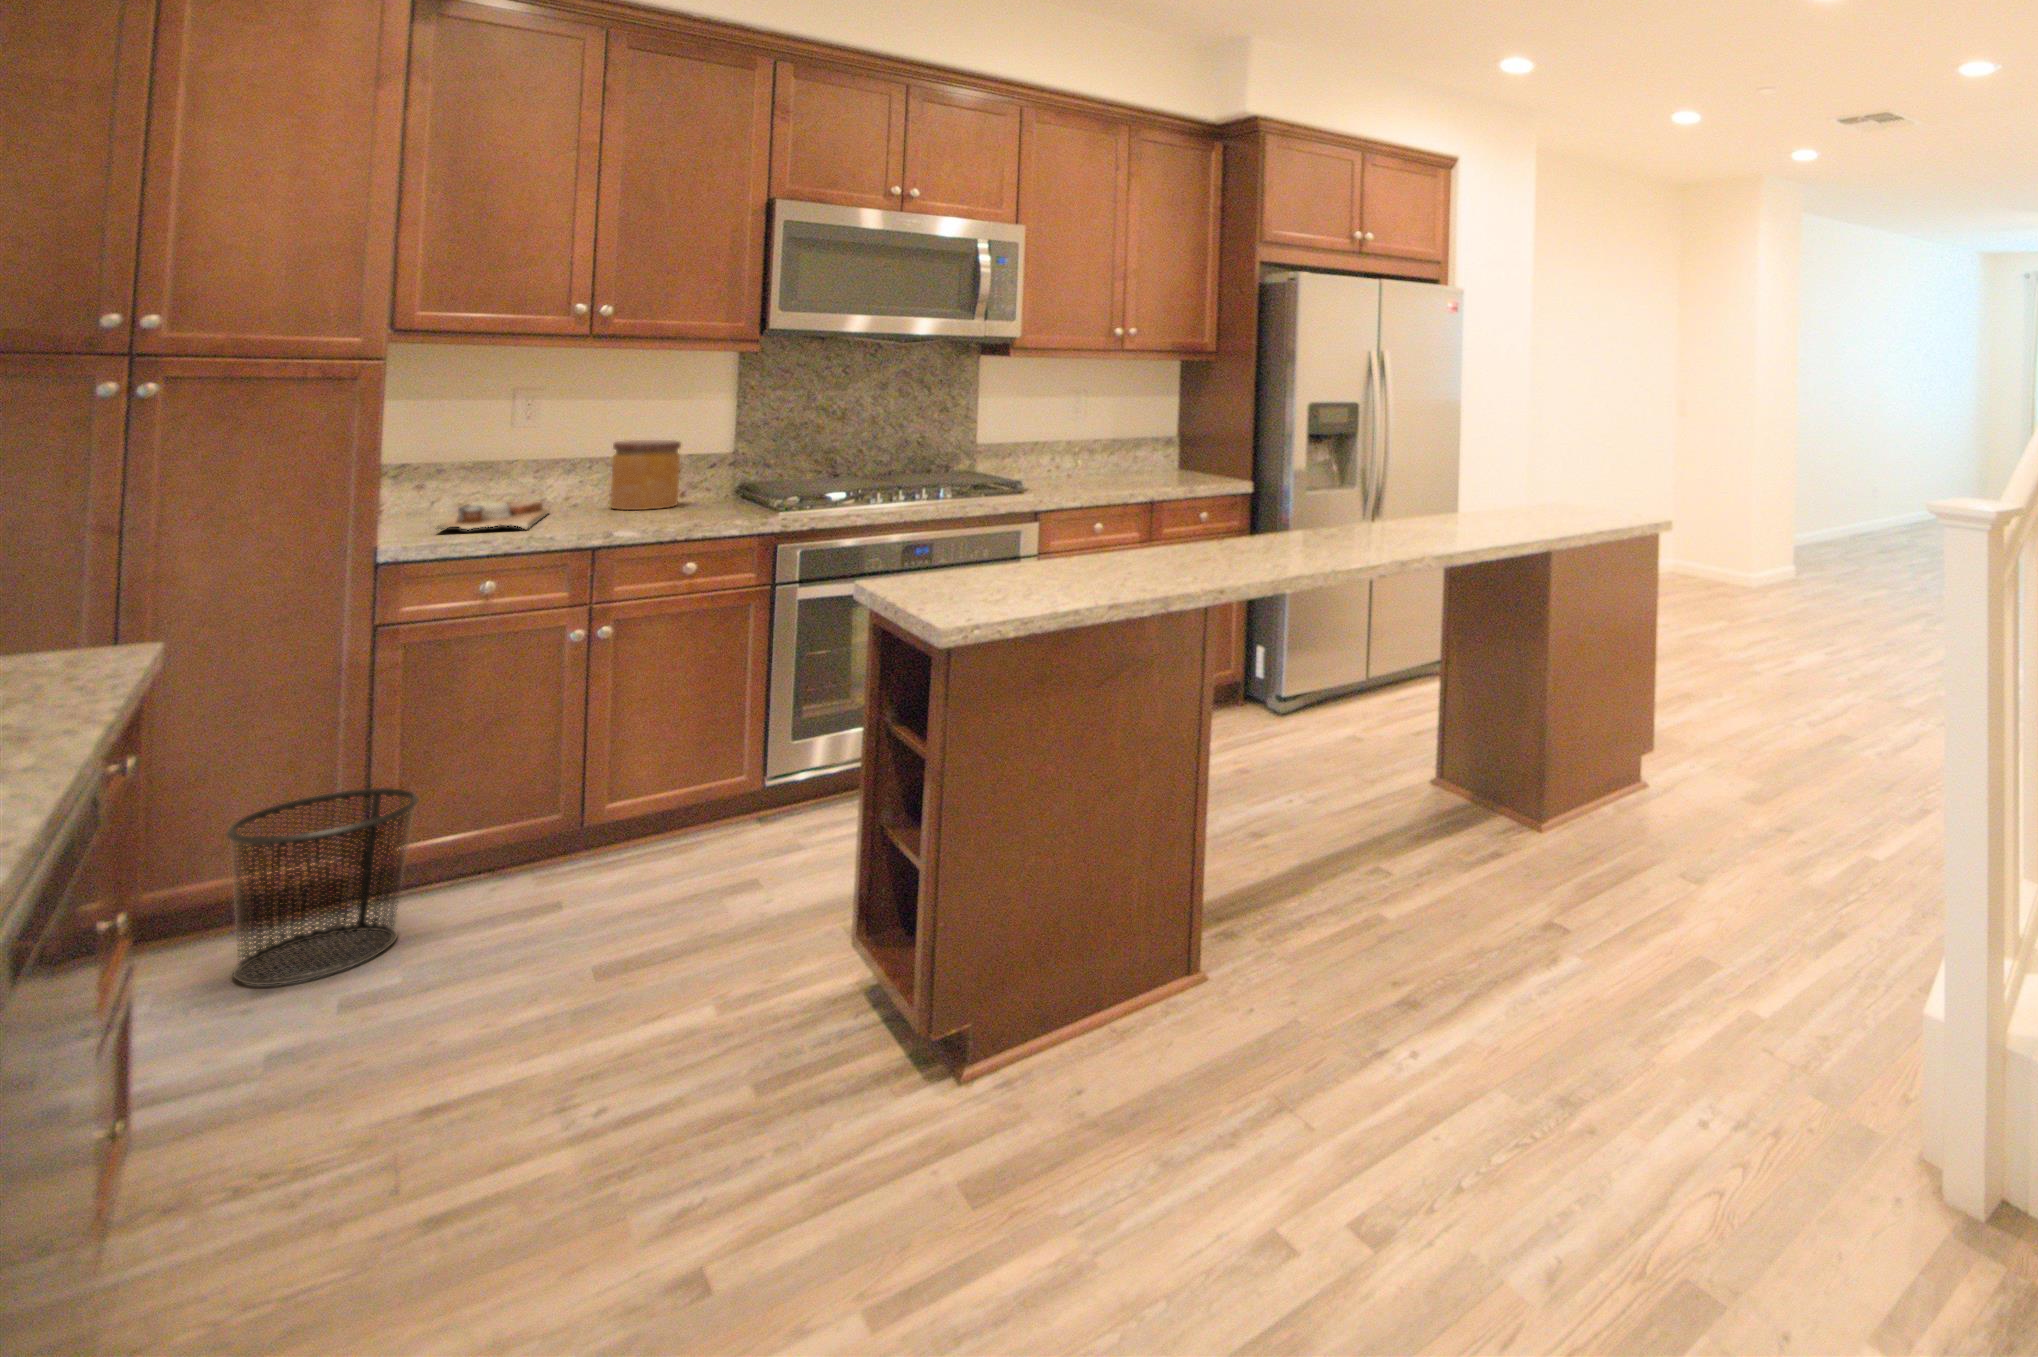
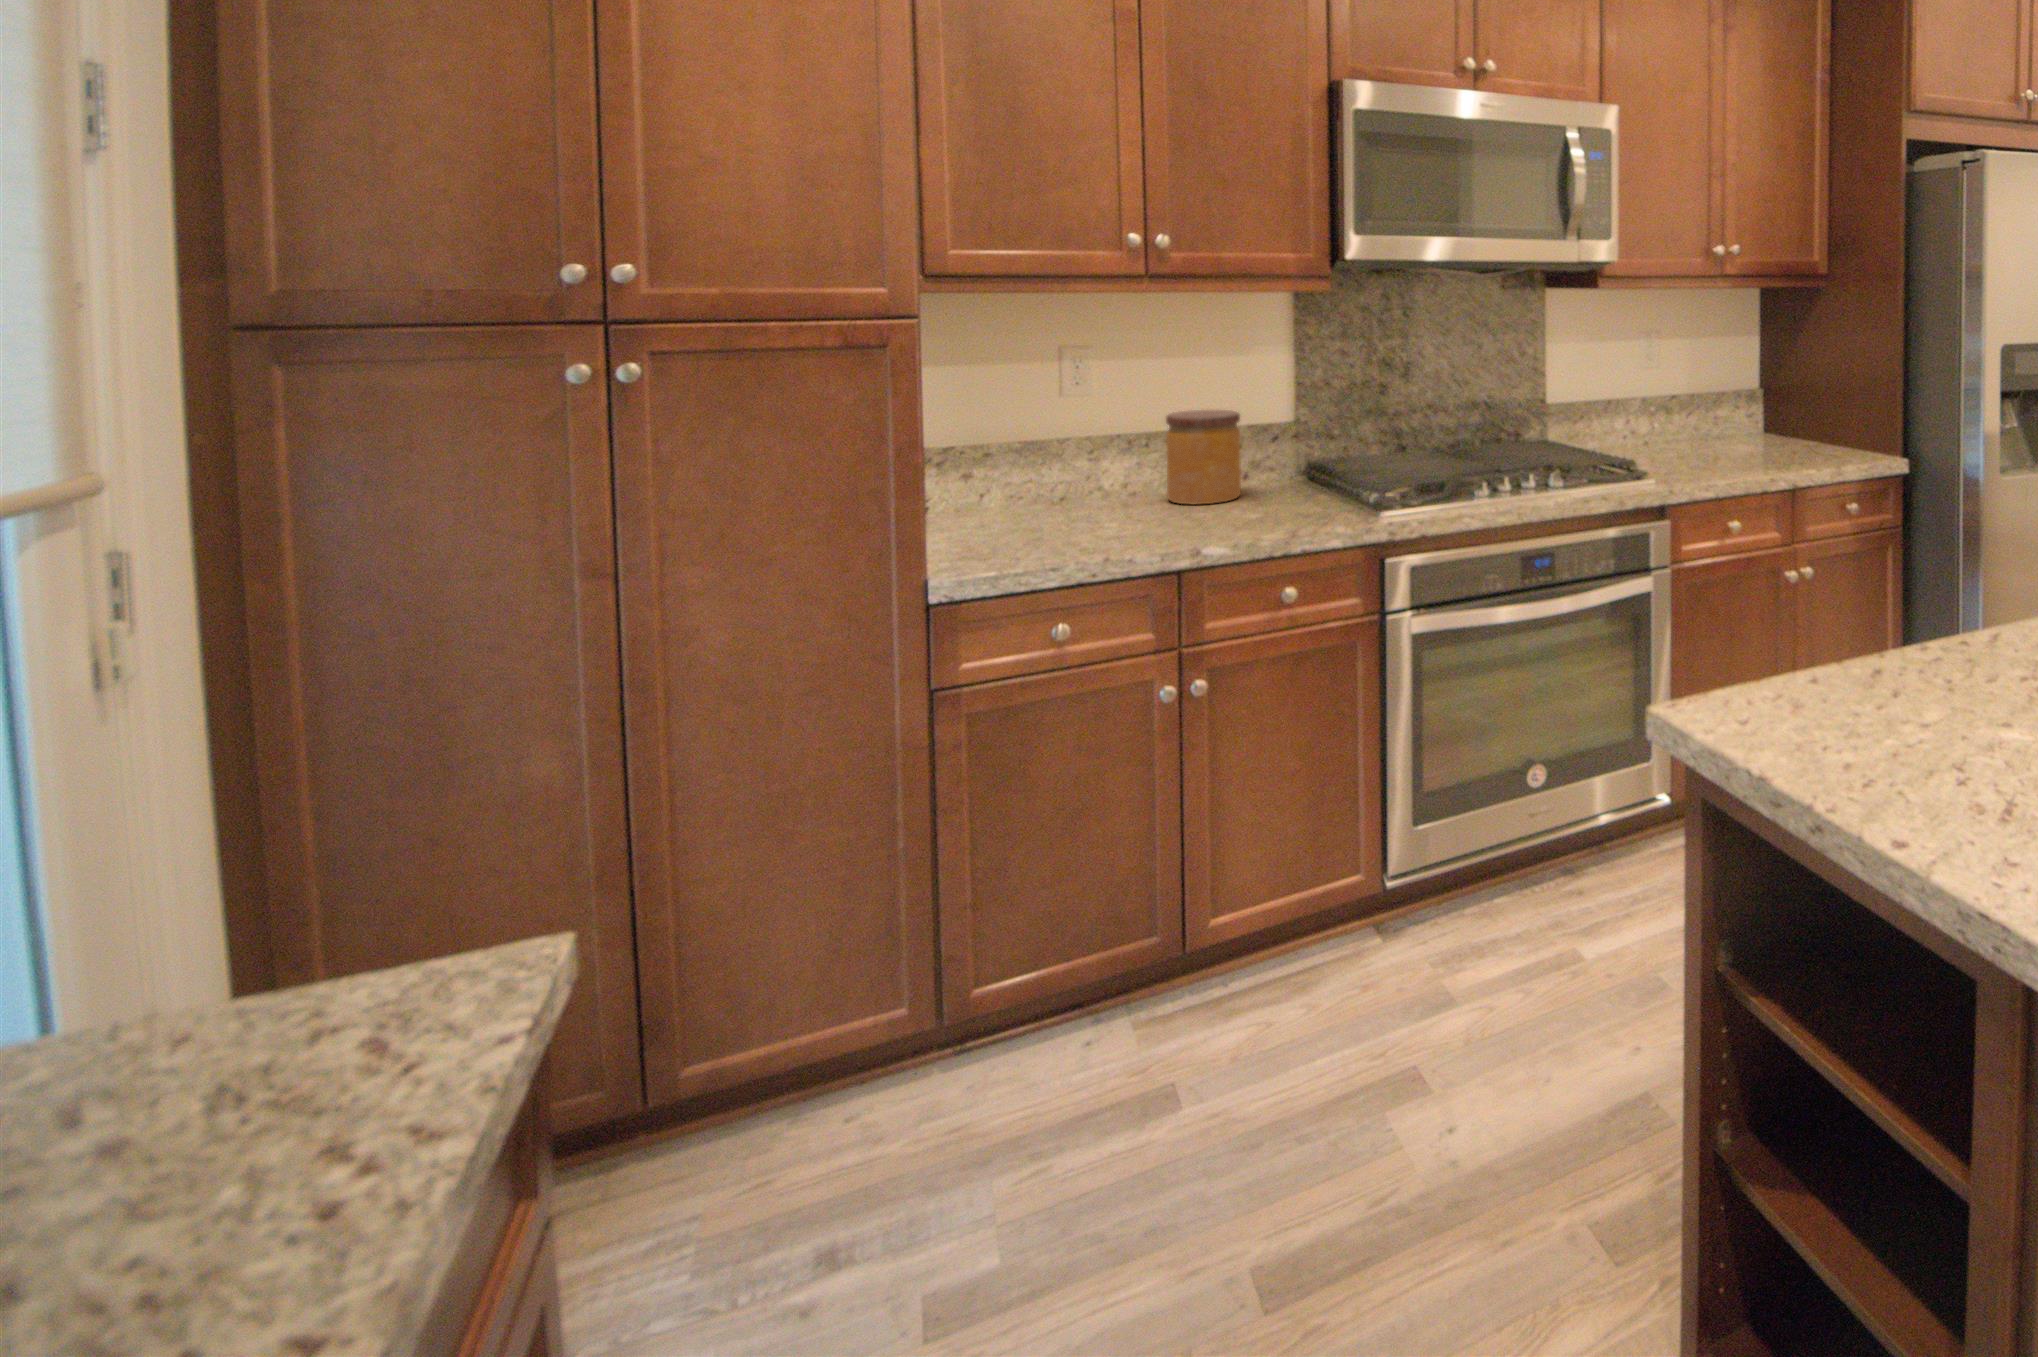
cutting board: present [435,501,550,529] -> none [991,494,1105,551]
waste bin: present [226,788,419,985] -> none [784,919,1006,1236]

